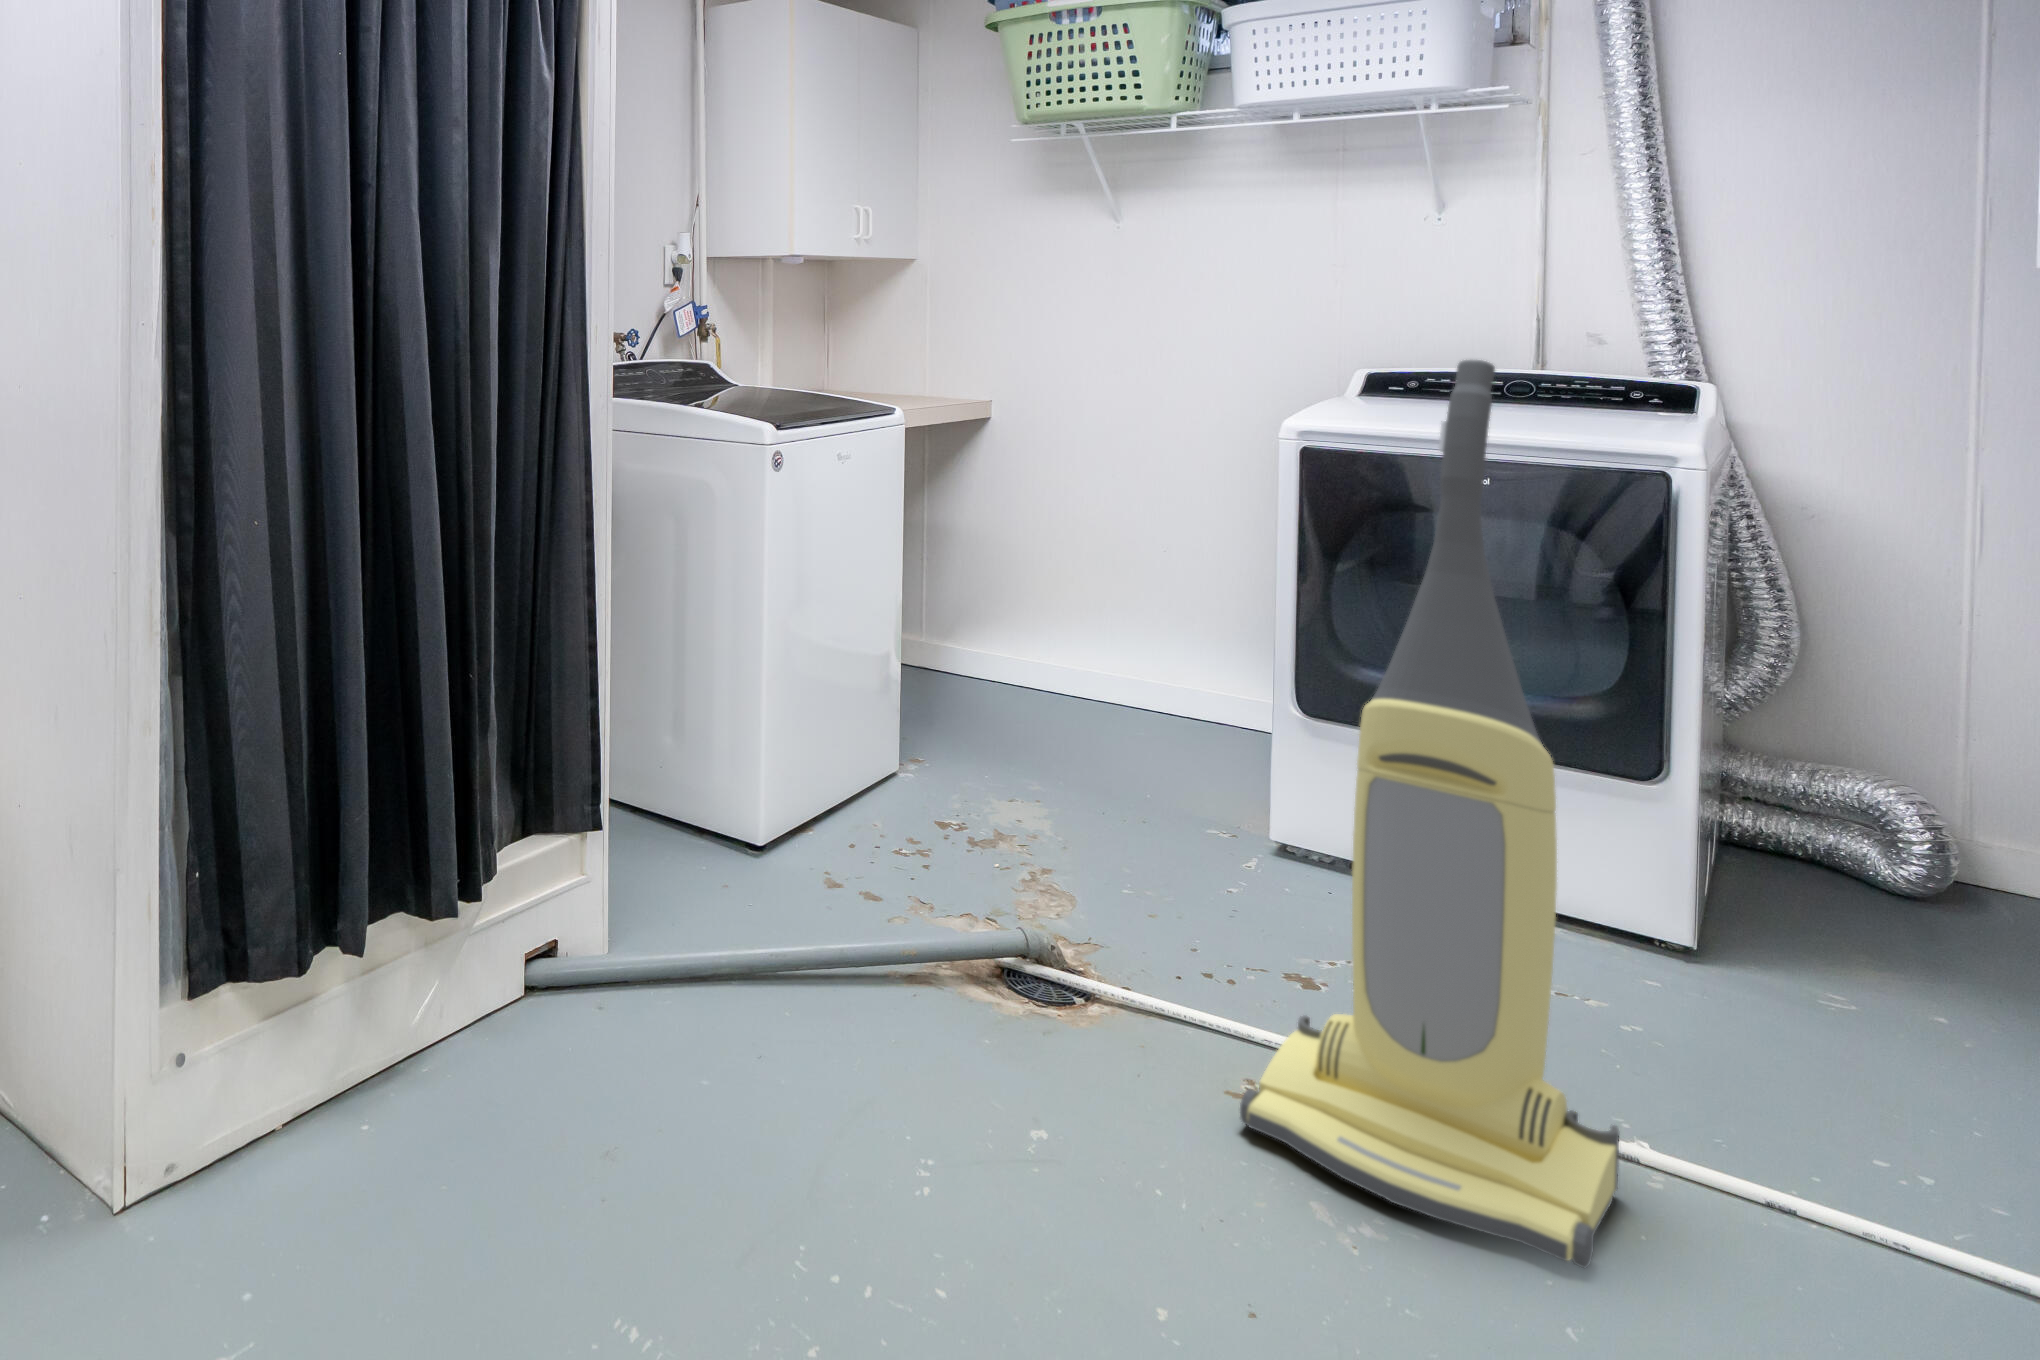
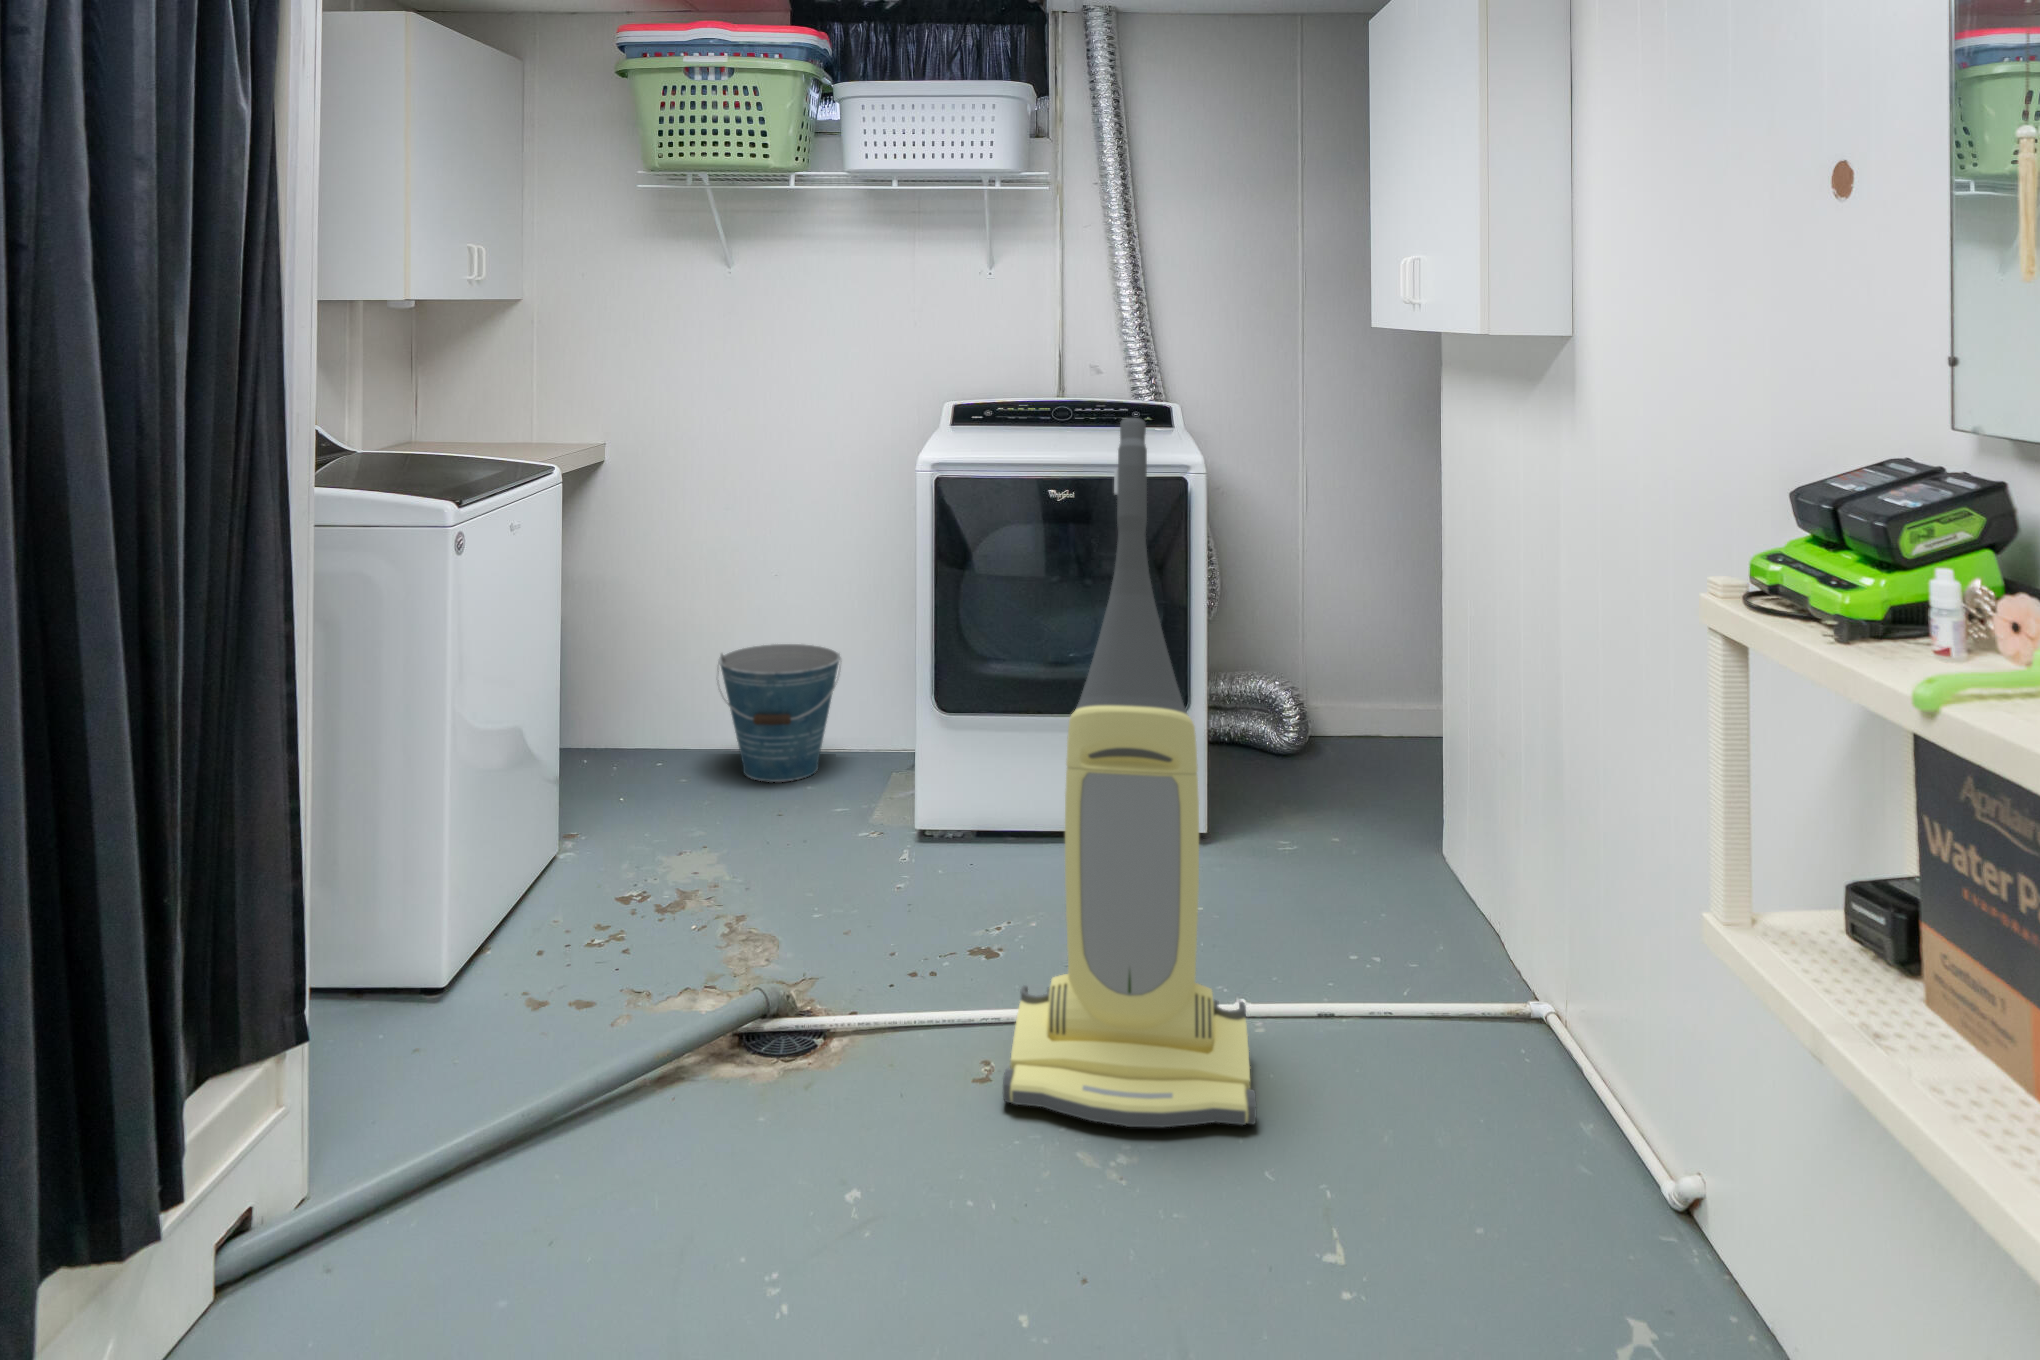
bucket: none [1074,622,1220,771] -> present [718,644,841,782]

